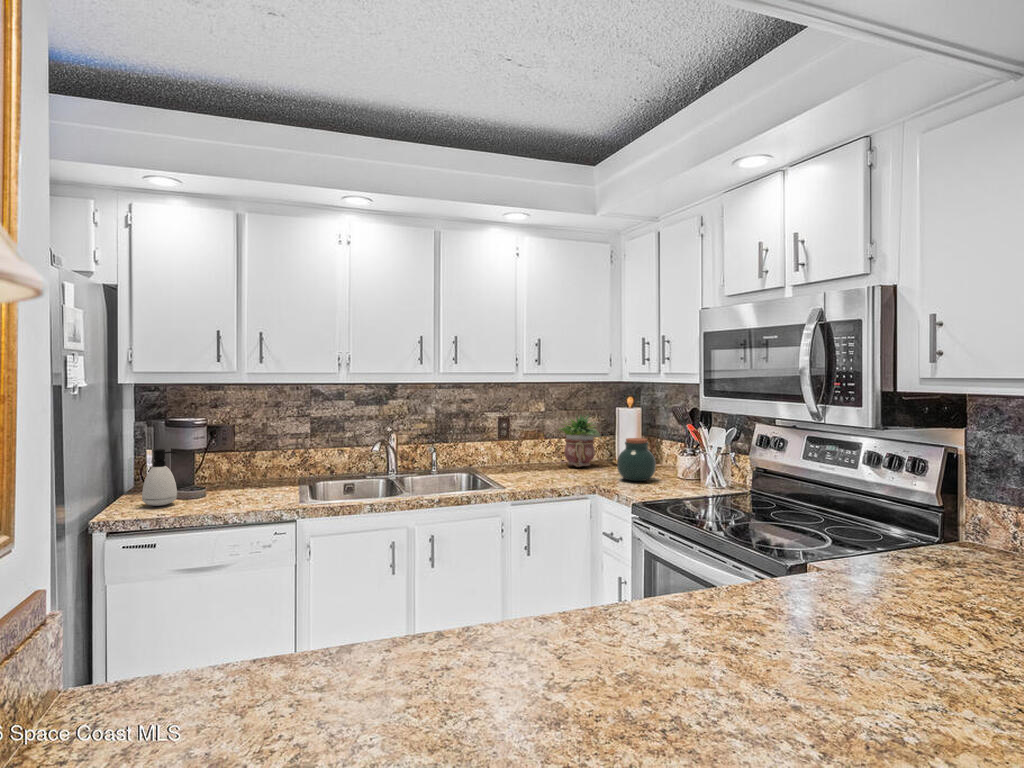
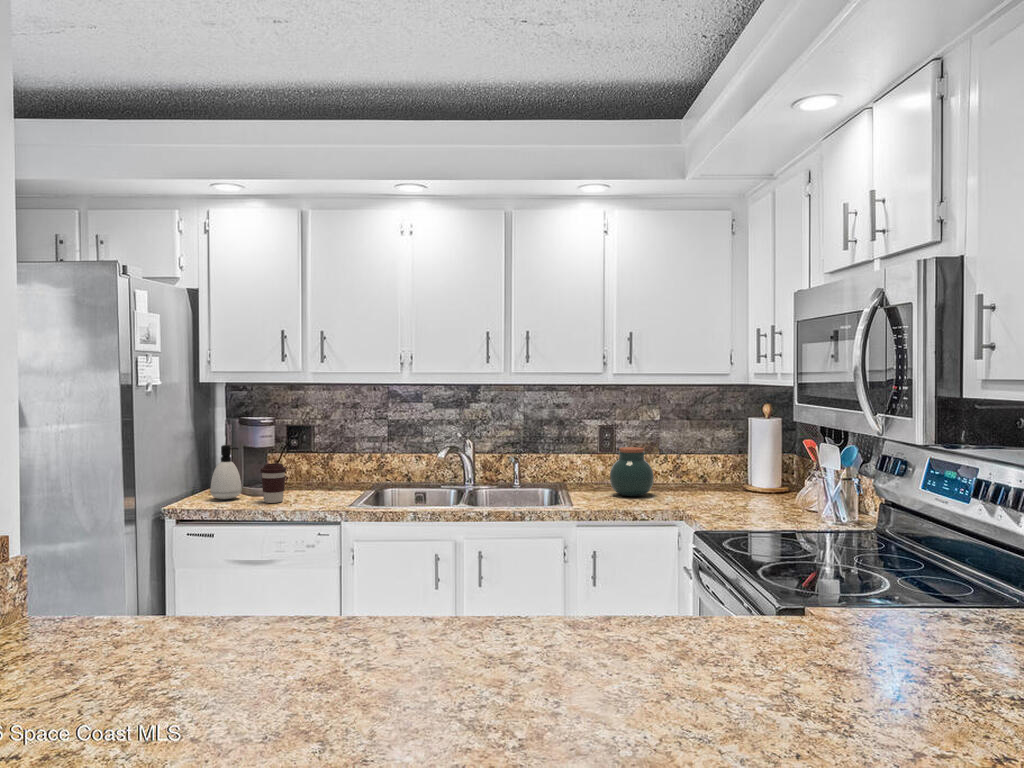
potted plant: present [559,415,601,467] -> none [669,422,725,489]
jar: present [617,438,656,481] -> present [610,447,653,496]
coffee cup: none [203,465,231,506] -> present [260,463,287,503]

